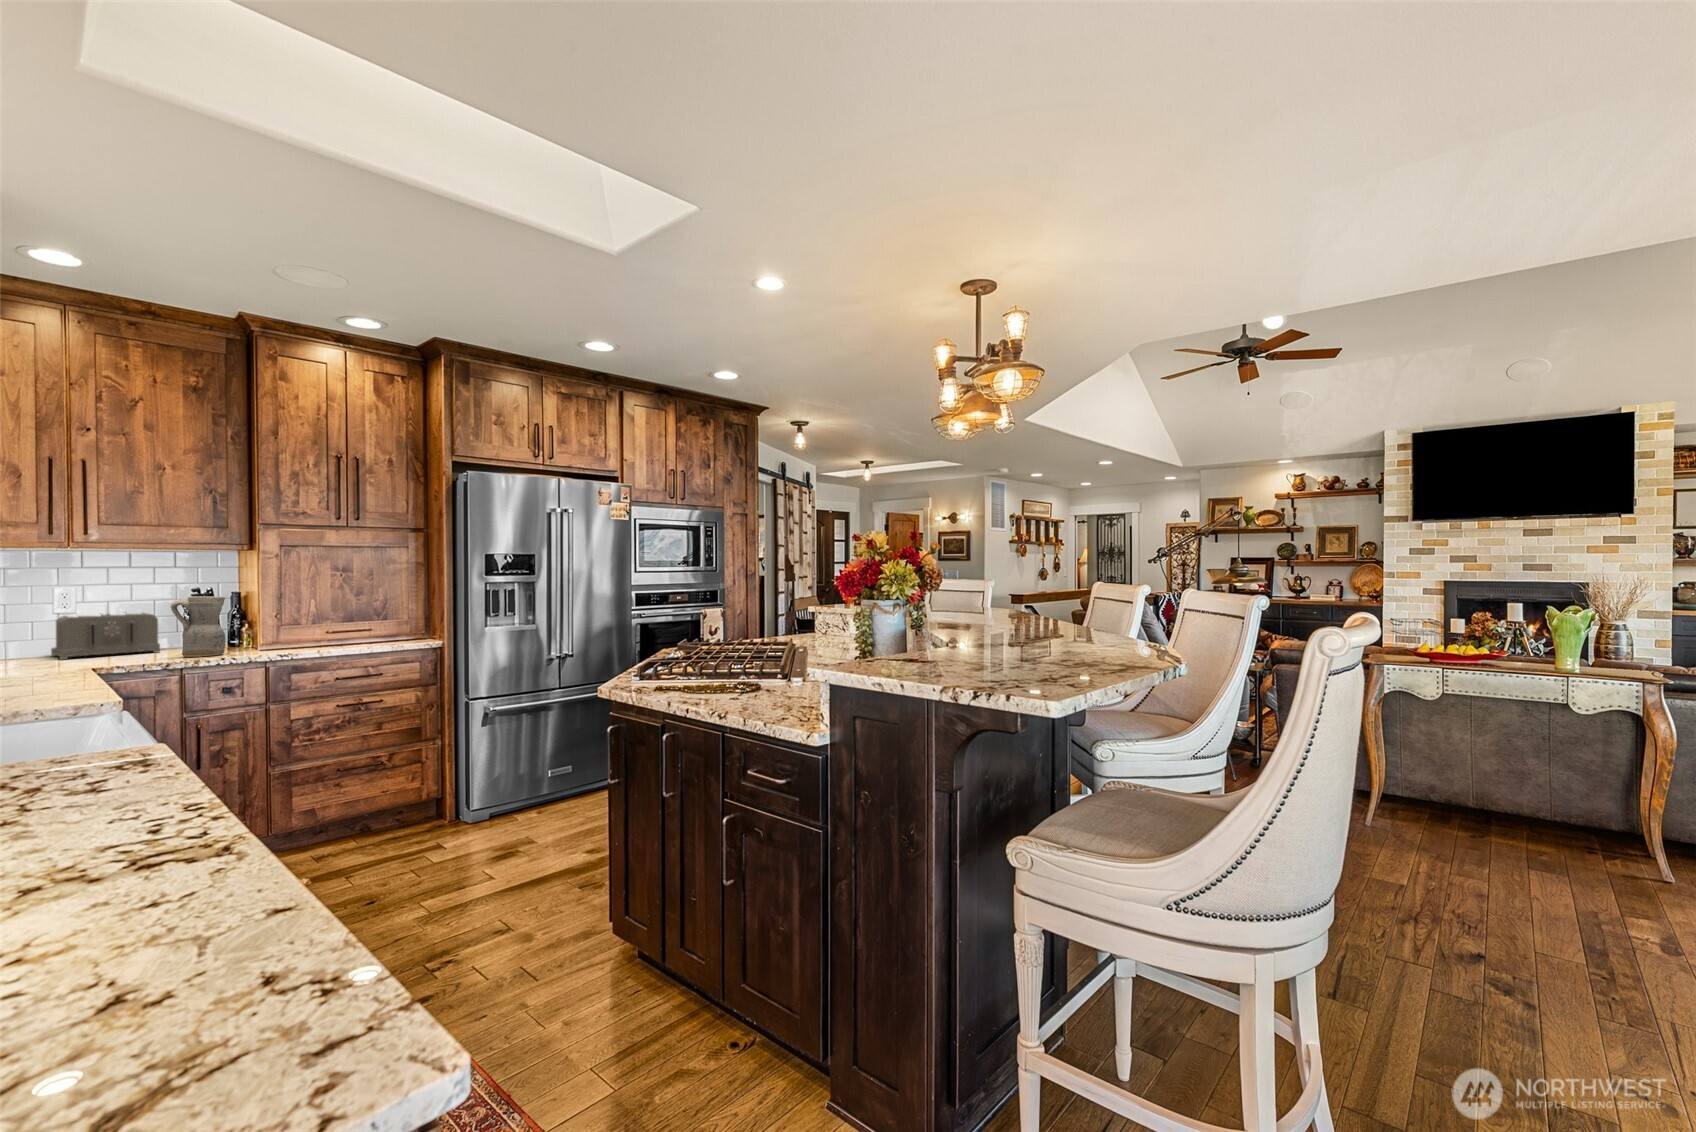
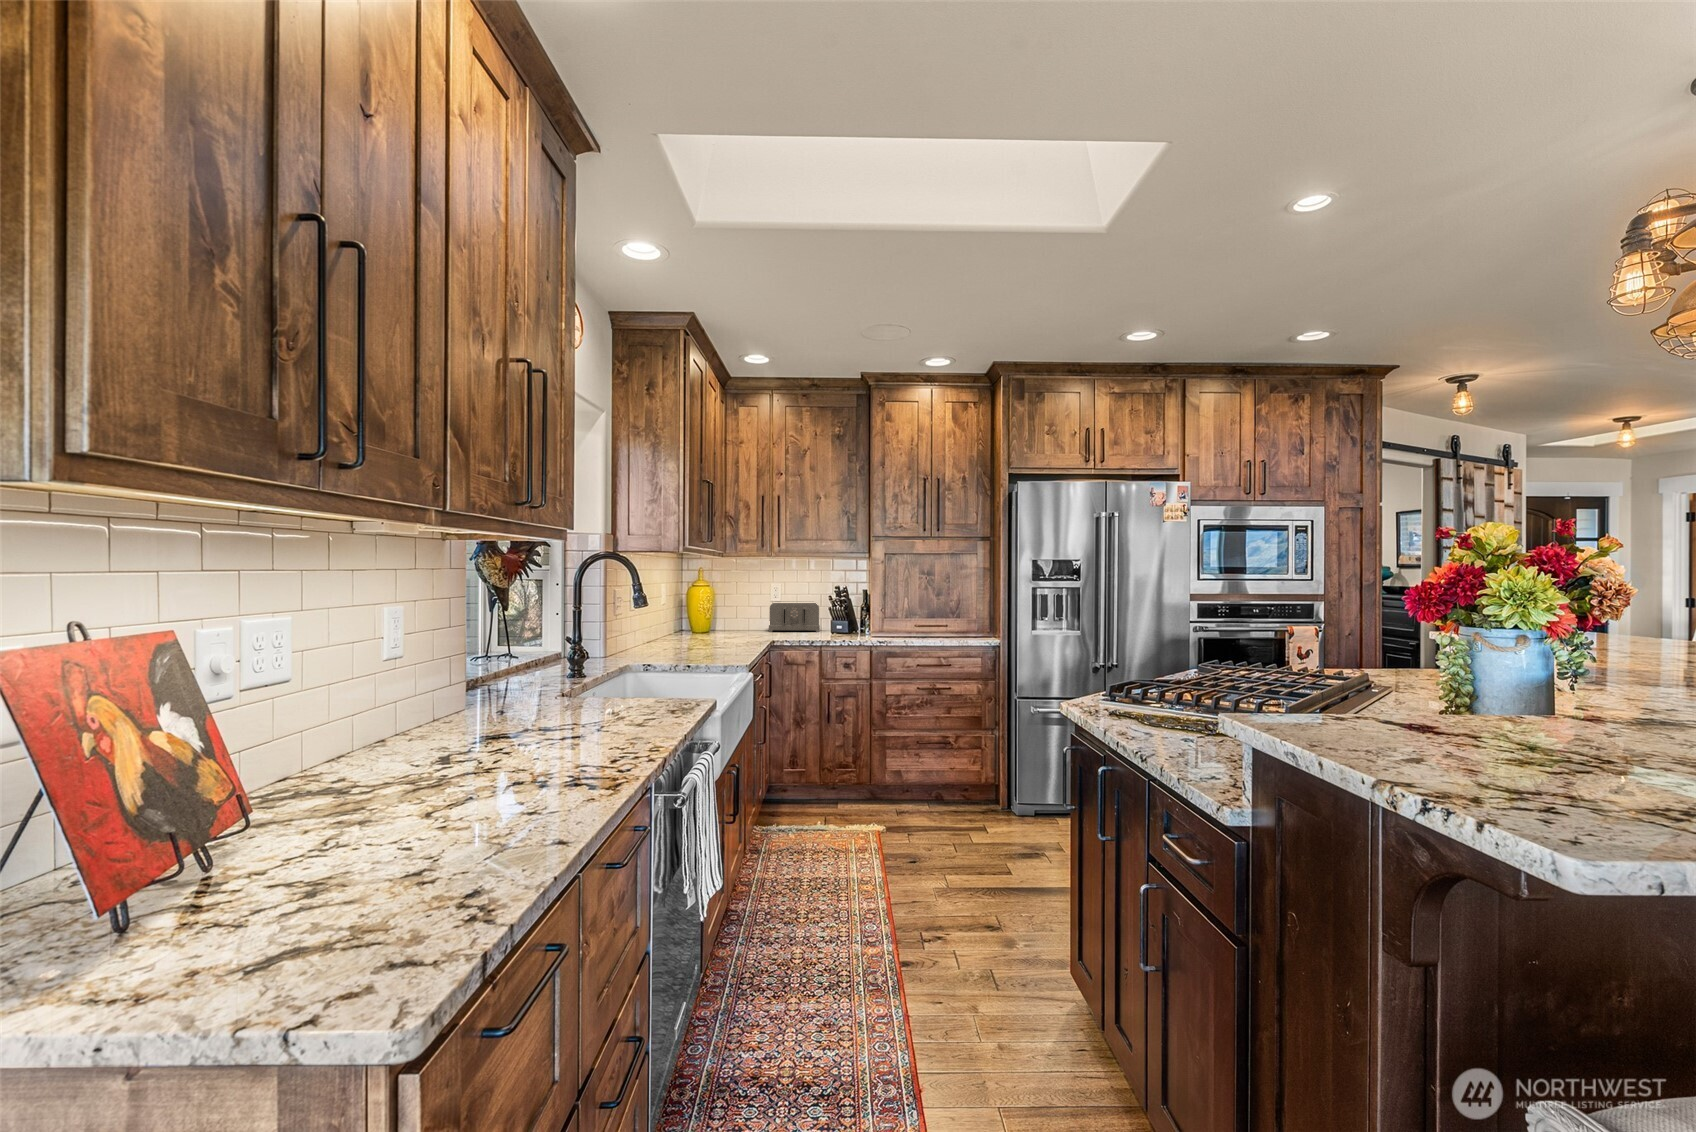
ceramic pitcher: present [171,596,226,657] -> none [818,591,848,637]

